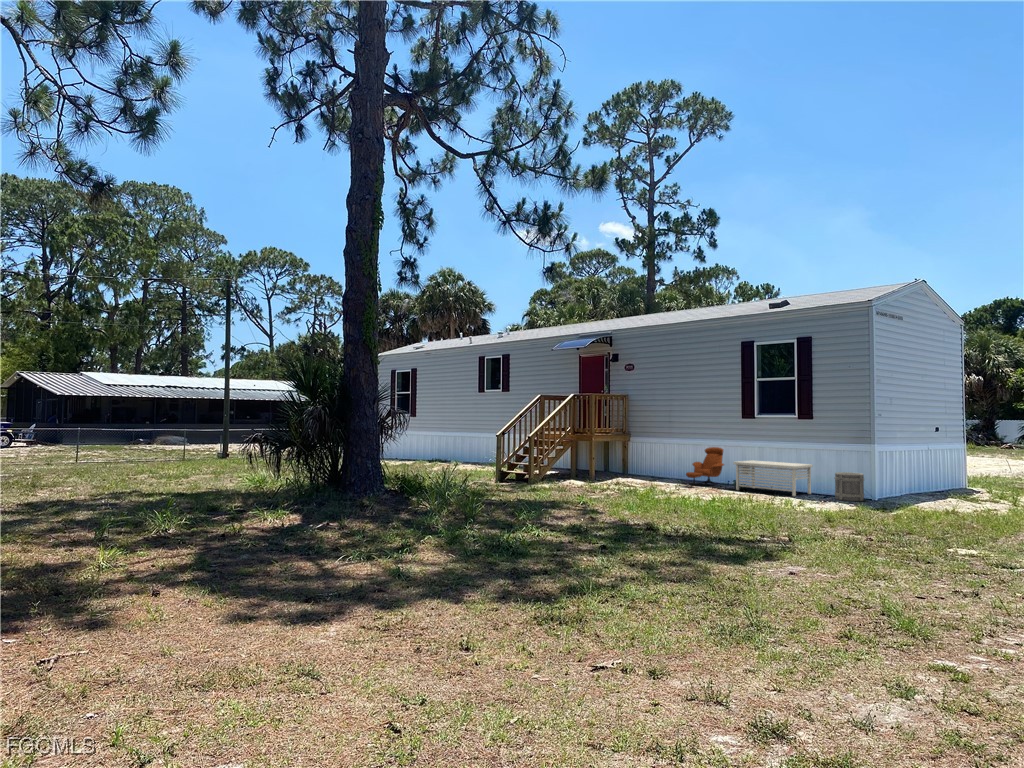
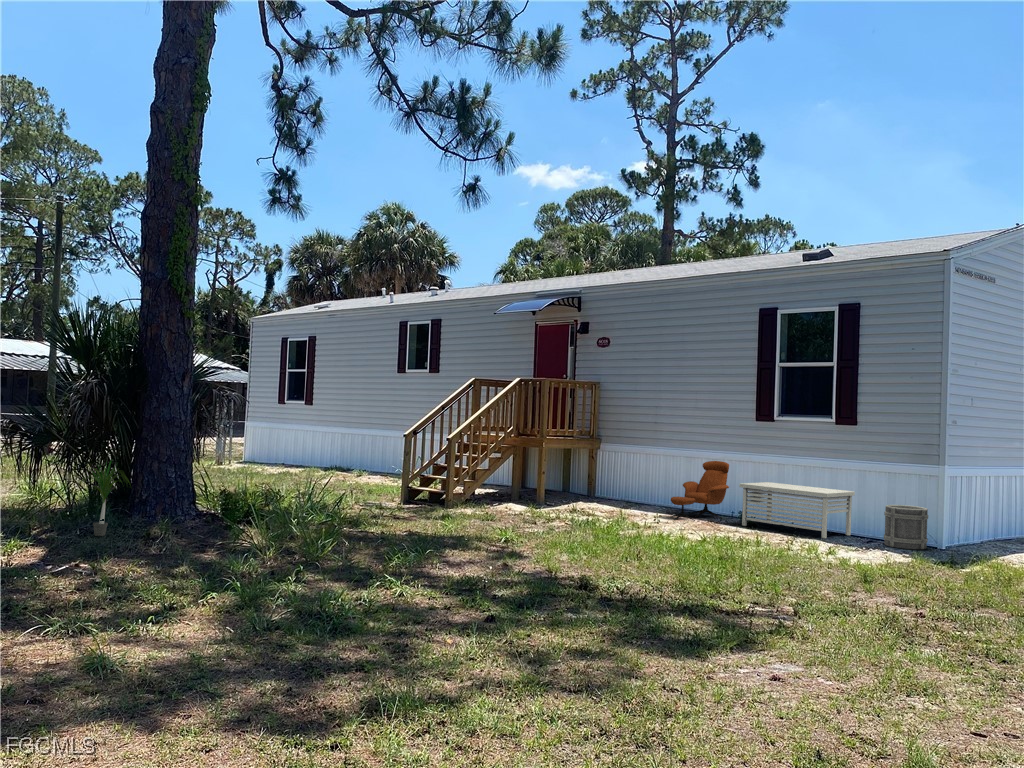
potted plant: none [313,456,348,508] -> present [92,462,126,536]

